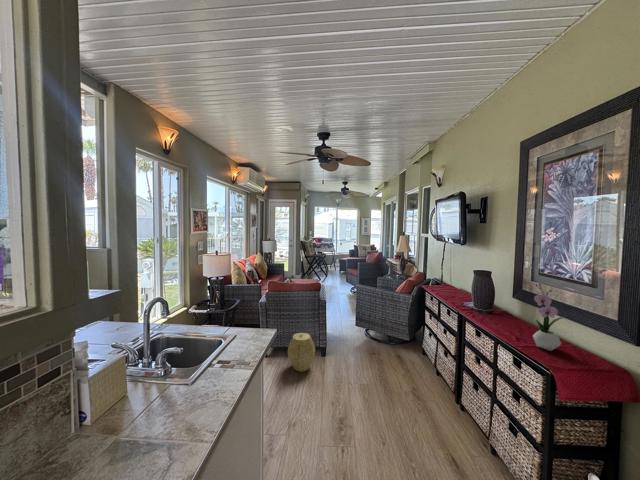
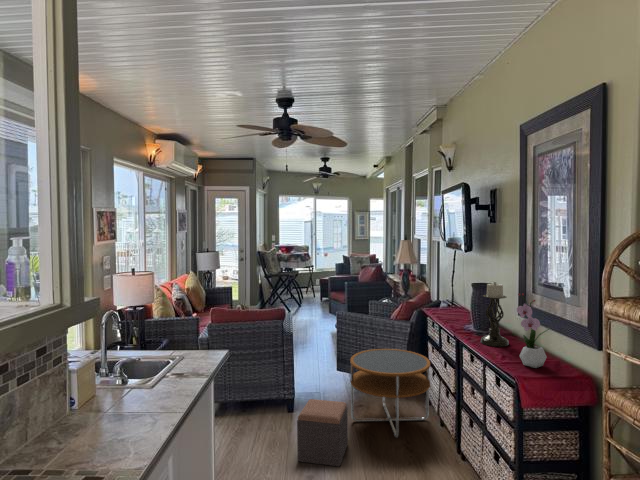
candle holder: none [483,271,509,325] -> present [481,282,509,347]
side table: none [369,314,430,384] -> present [350,349,430,437]
woven basket: present [288,333,315,372] -> none [239,379,277,432]
footstool: none [331,352,369,408] -> present [297,399,348,467]

